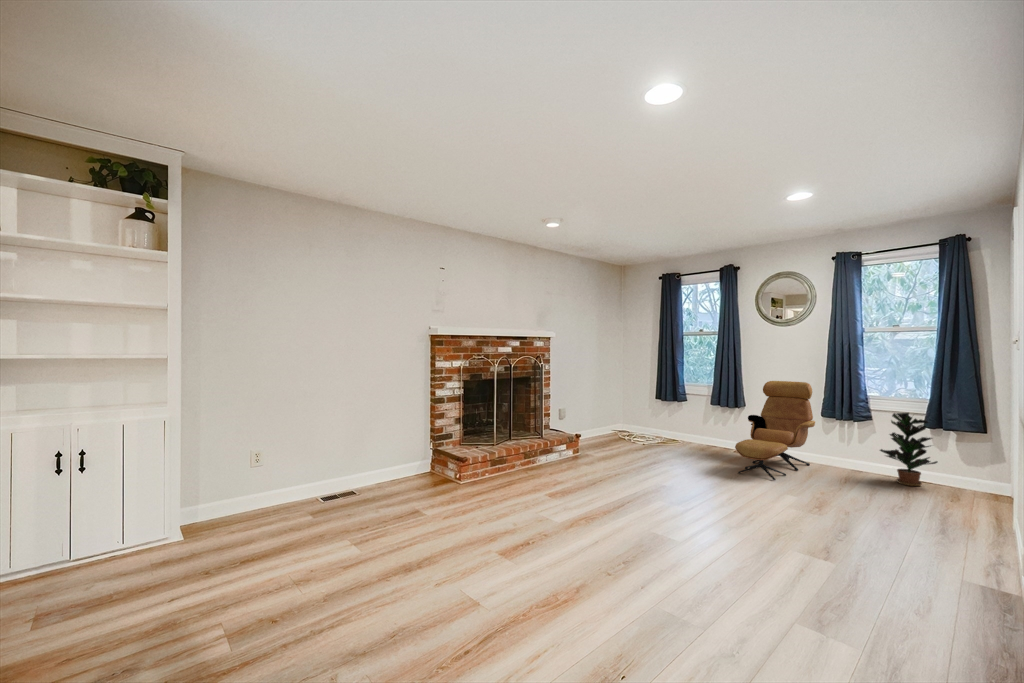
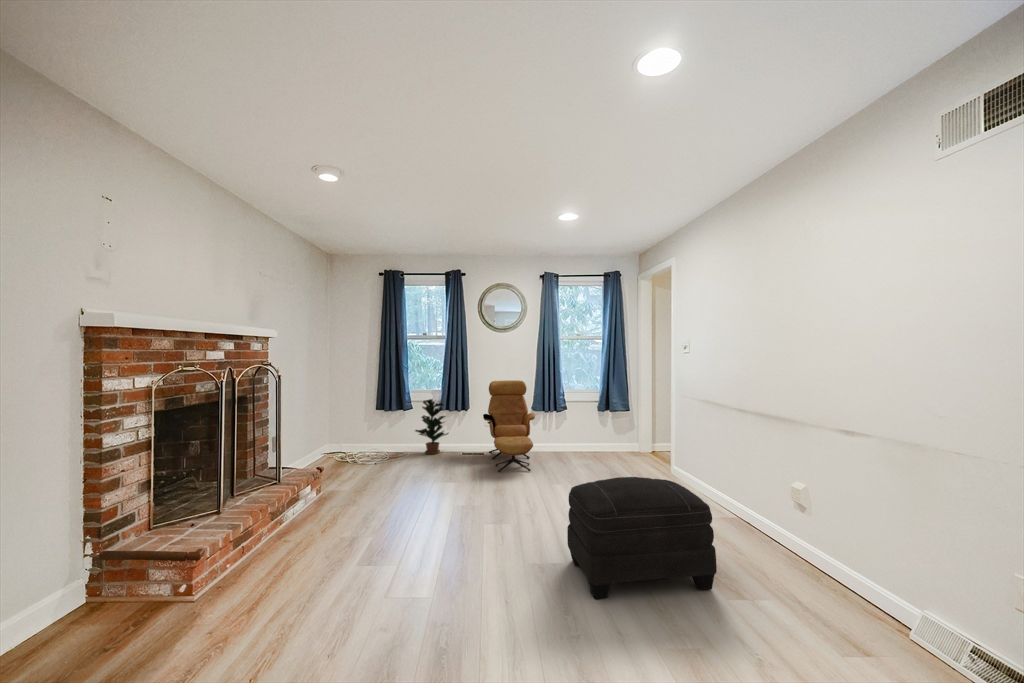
potted plant: present [880,413,937,486] -> present [415,399,448,454]
ottoman: none [649,475,804,611] -> present [567,477,717,599]

